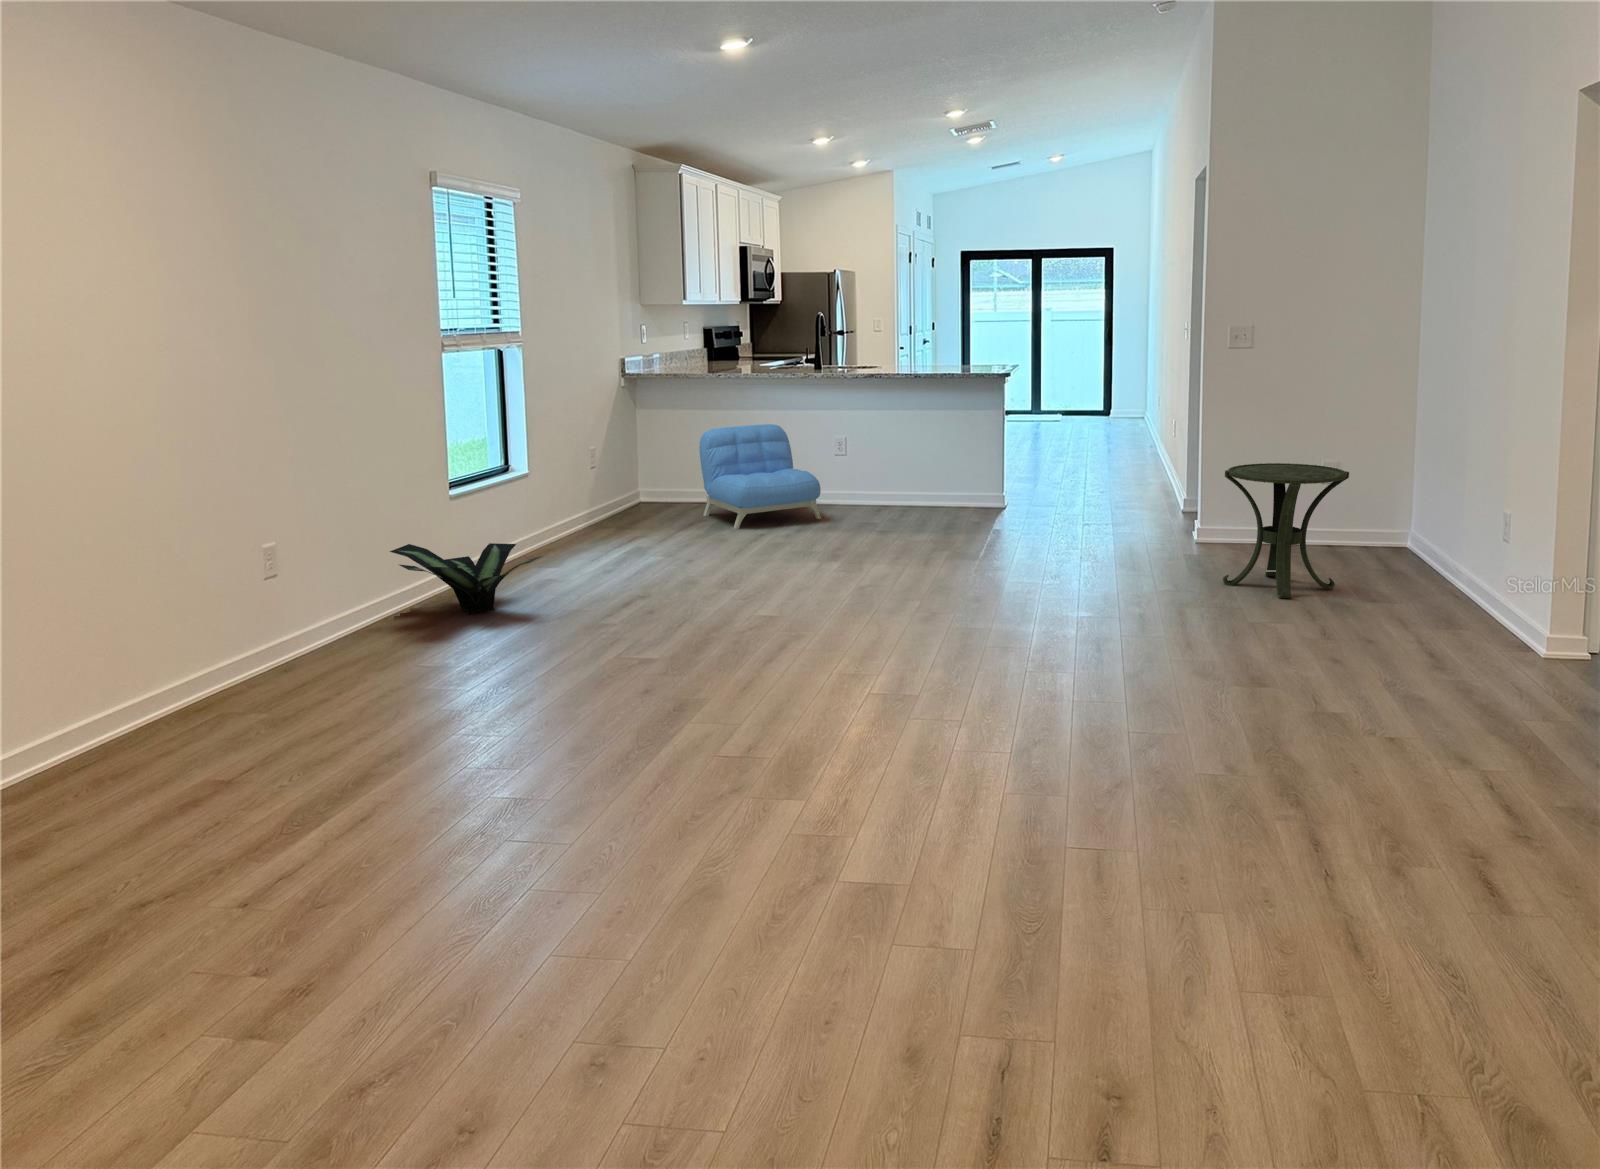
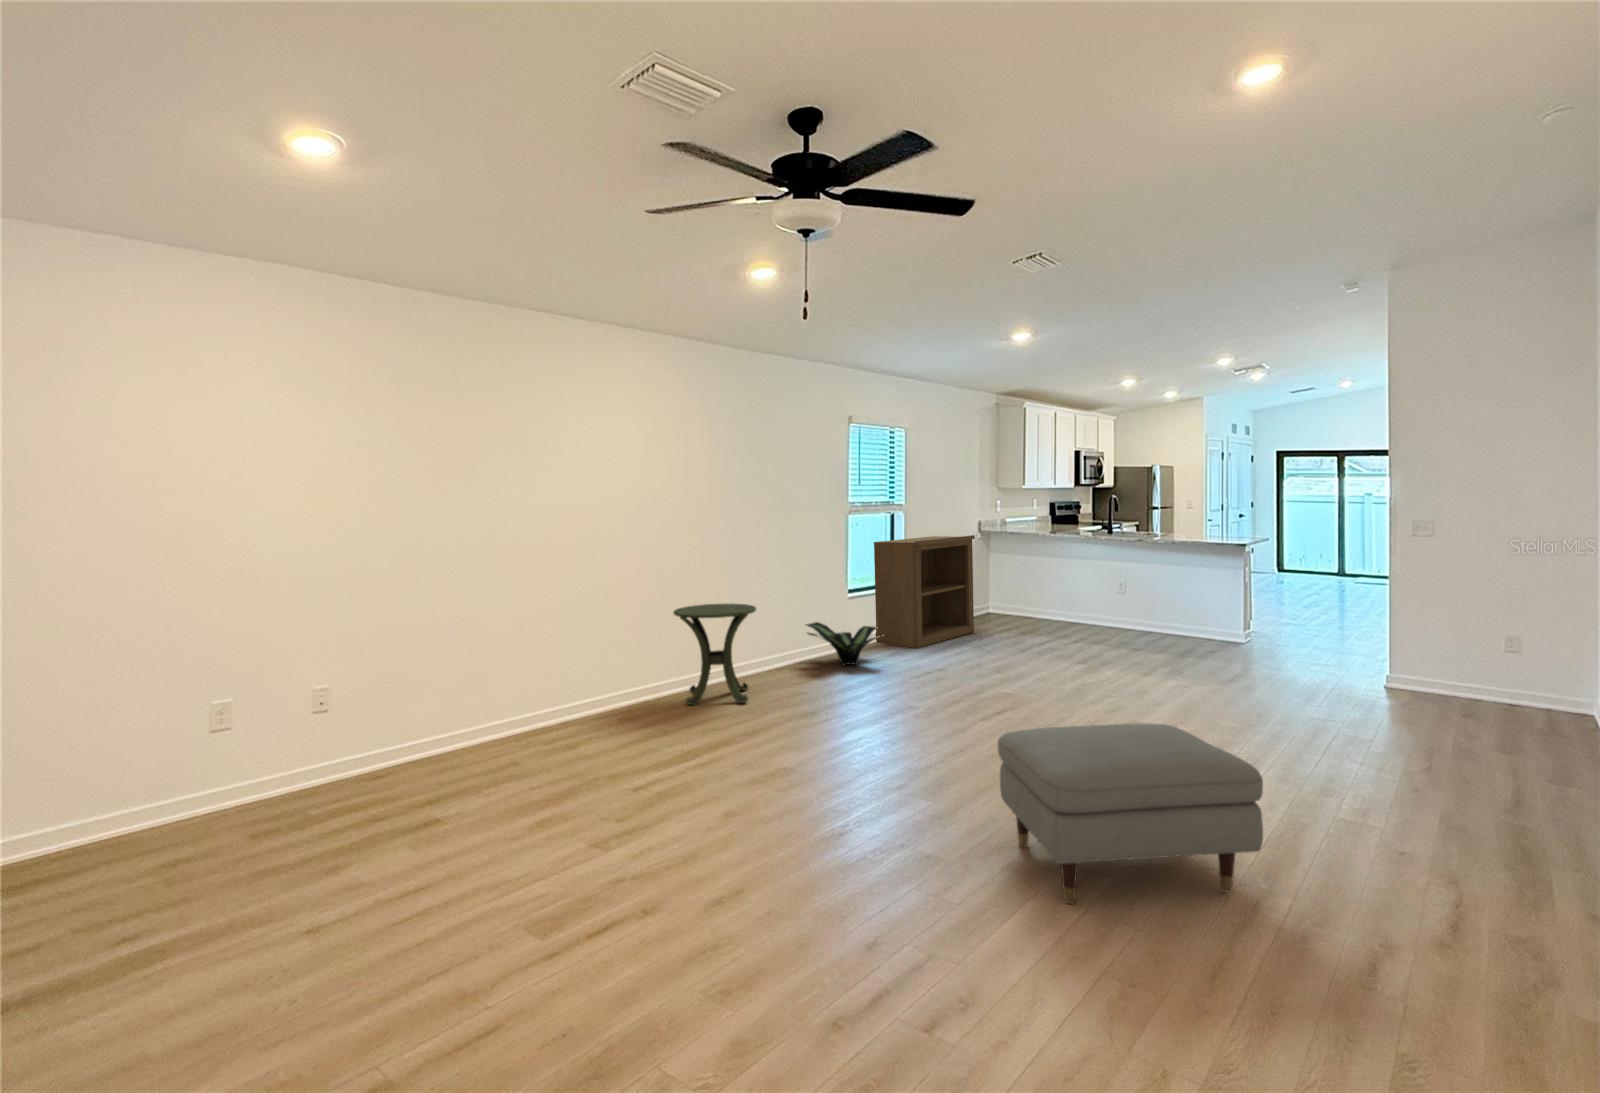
bookshelf: none [482,383,638,570] -> present [874,535,975,648]
armchair: present [699,424,821,529] -> none [1025,566,1108,634]
side table: present [1223,463,1349,598] -> present [673,604,756,705]
ottoman: none [898,668,1259,949] -> present [998,723,1263,904]

